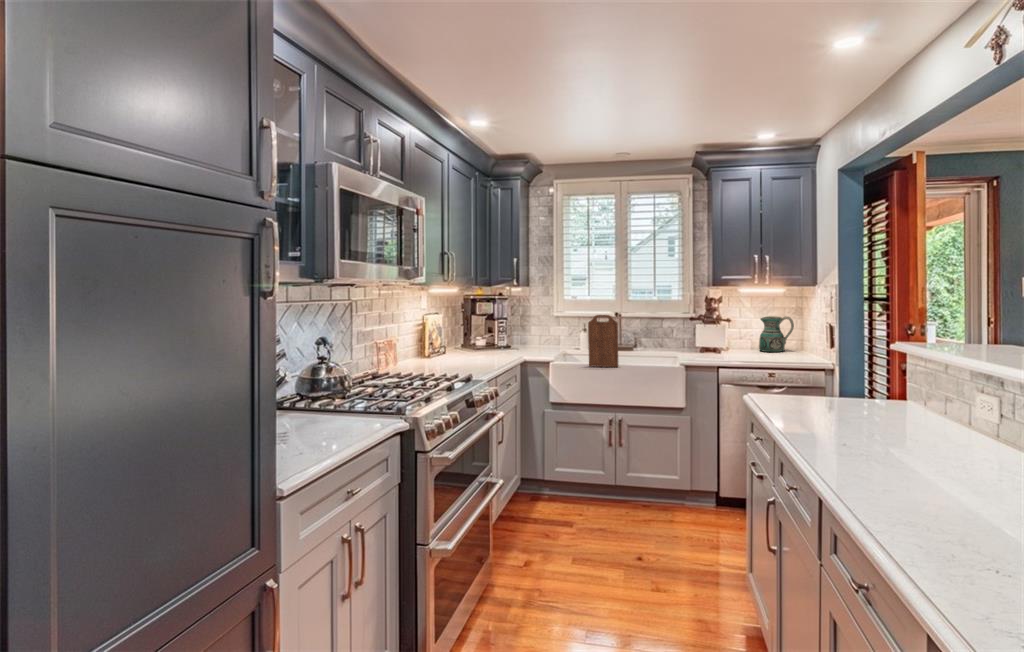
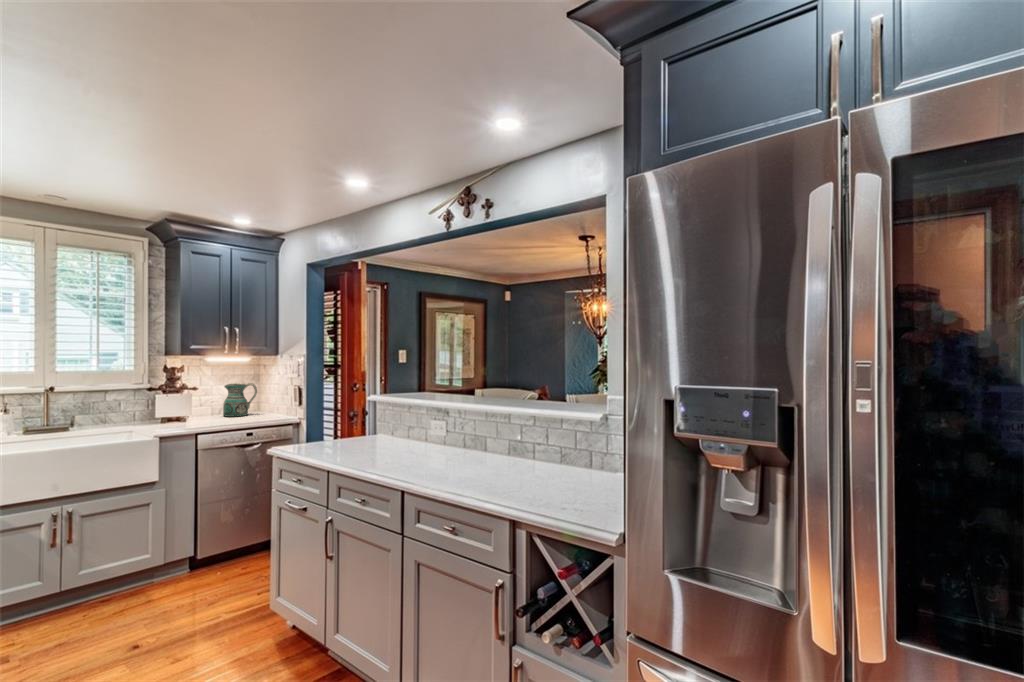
cutting board: present [588,315,618,367] -> none [22,384,73,451]

